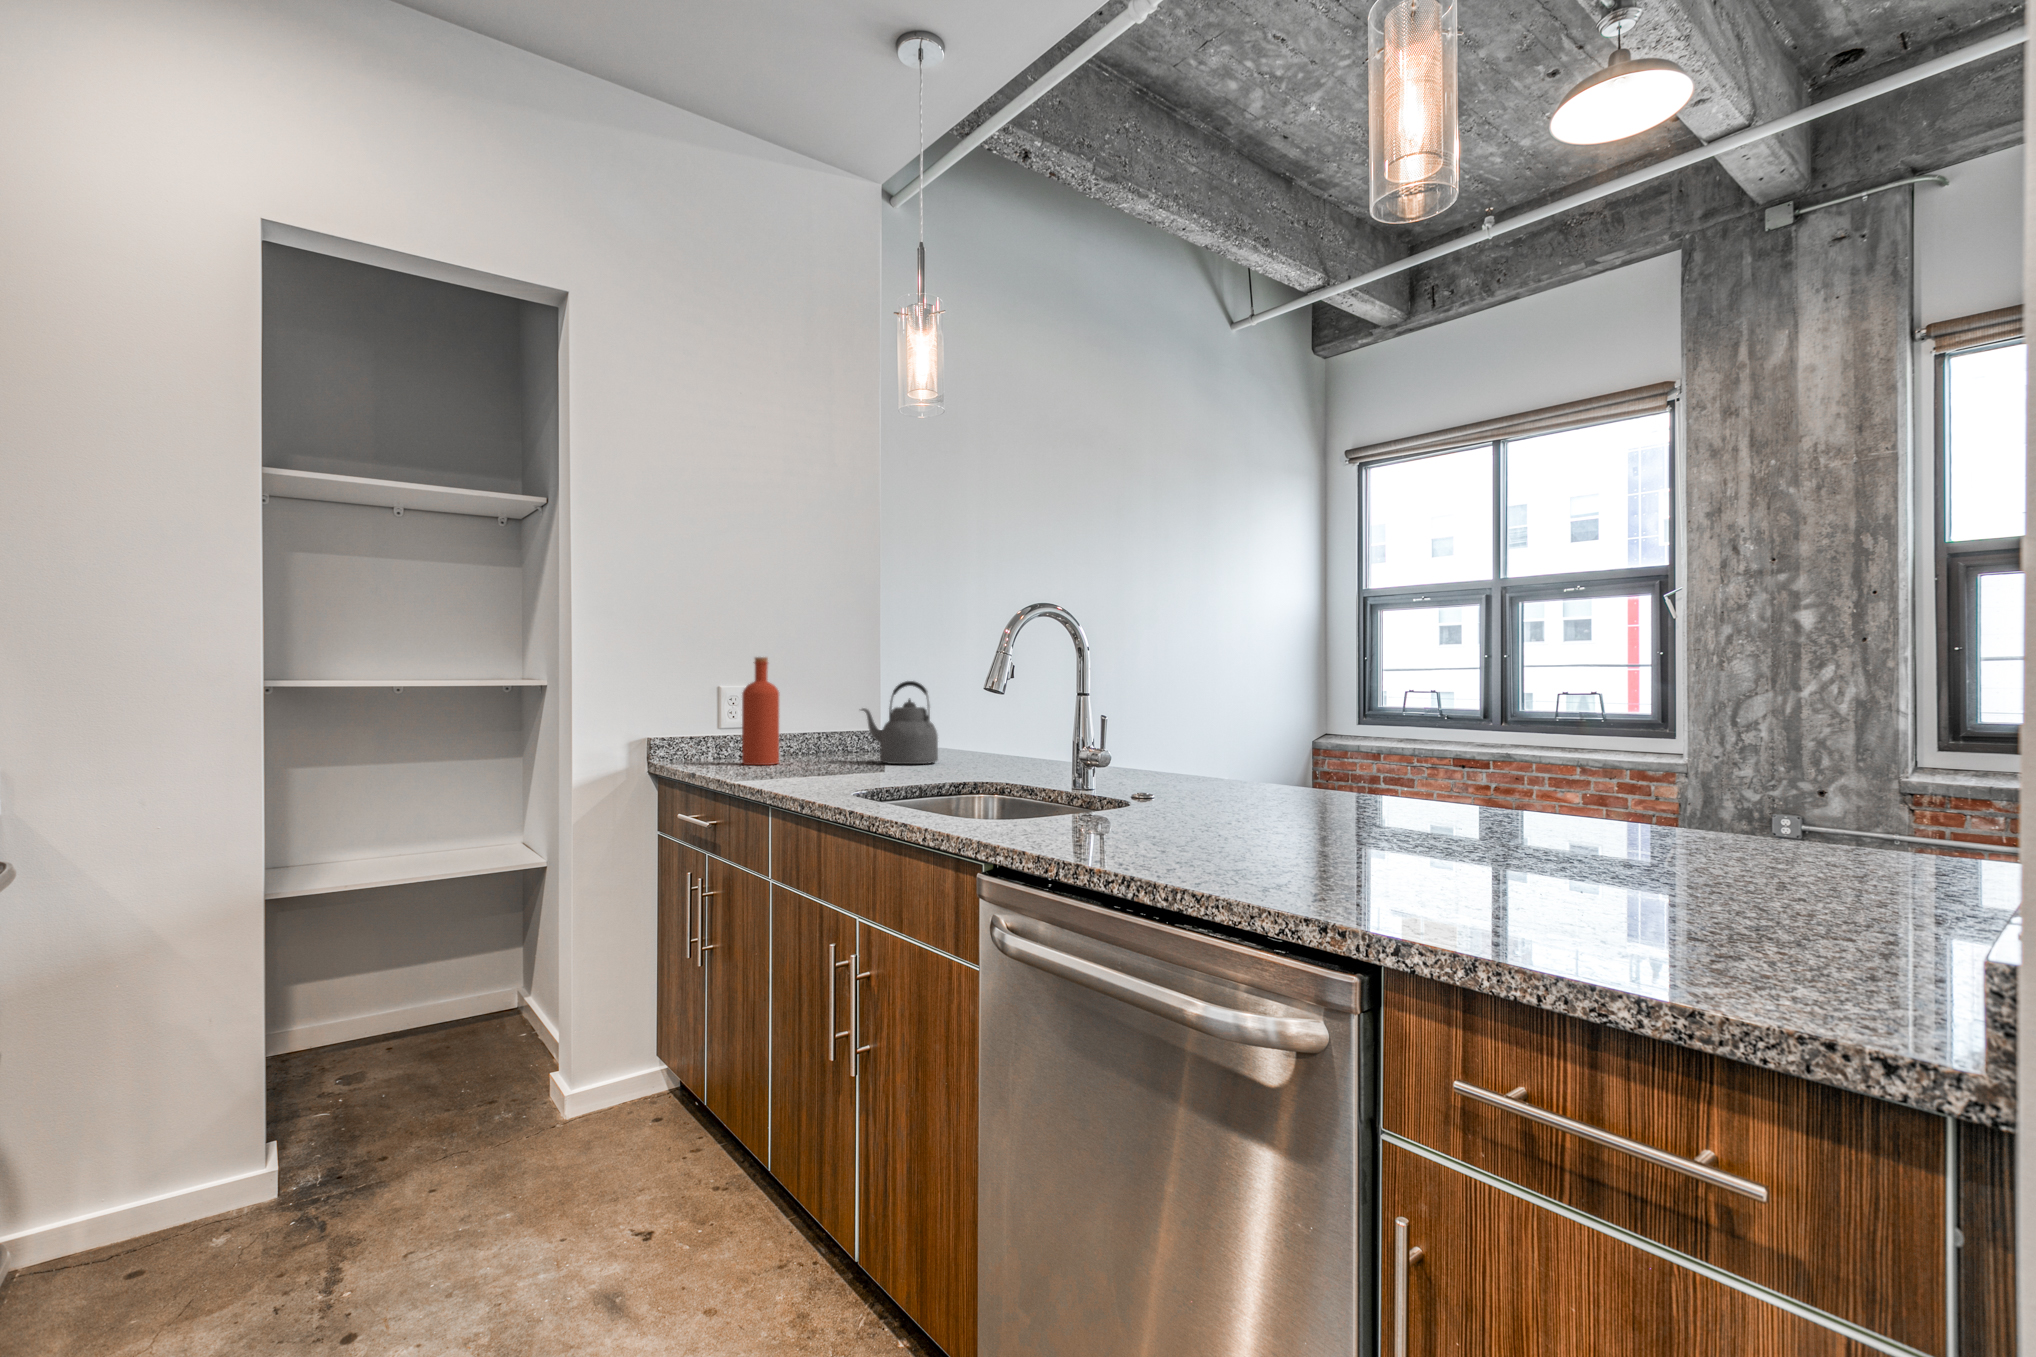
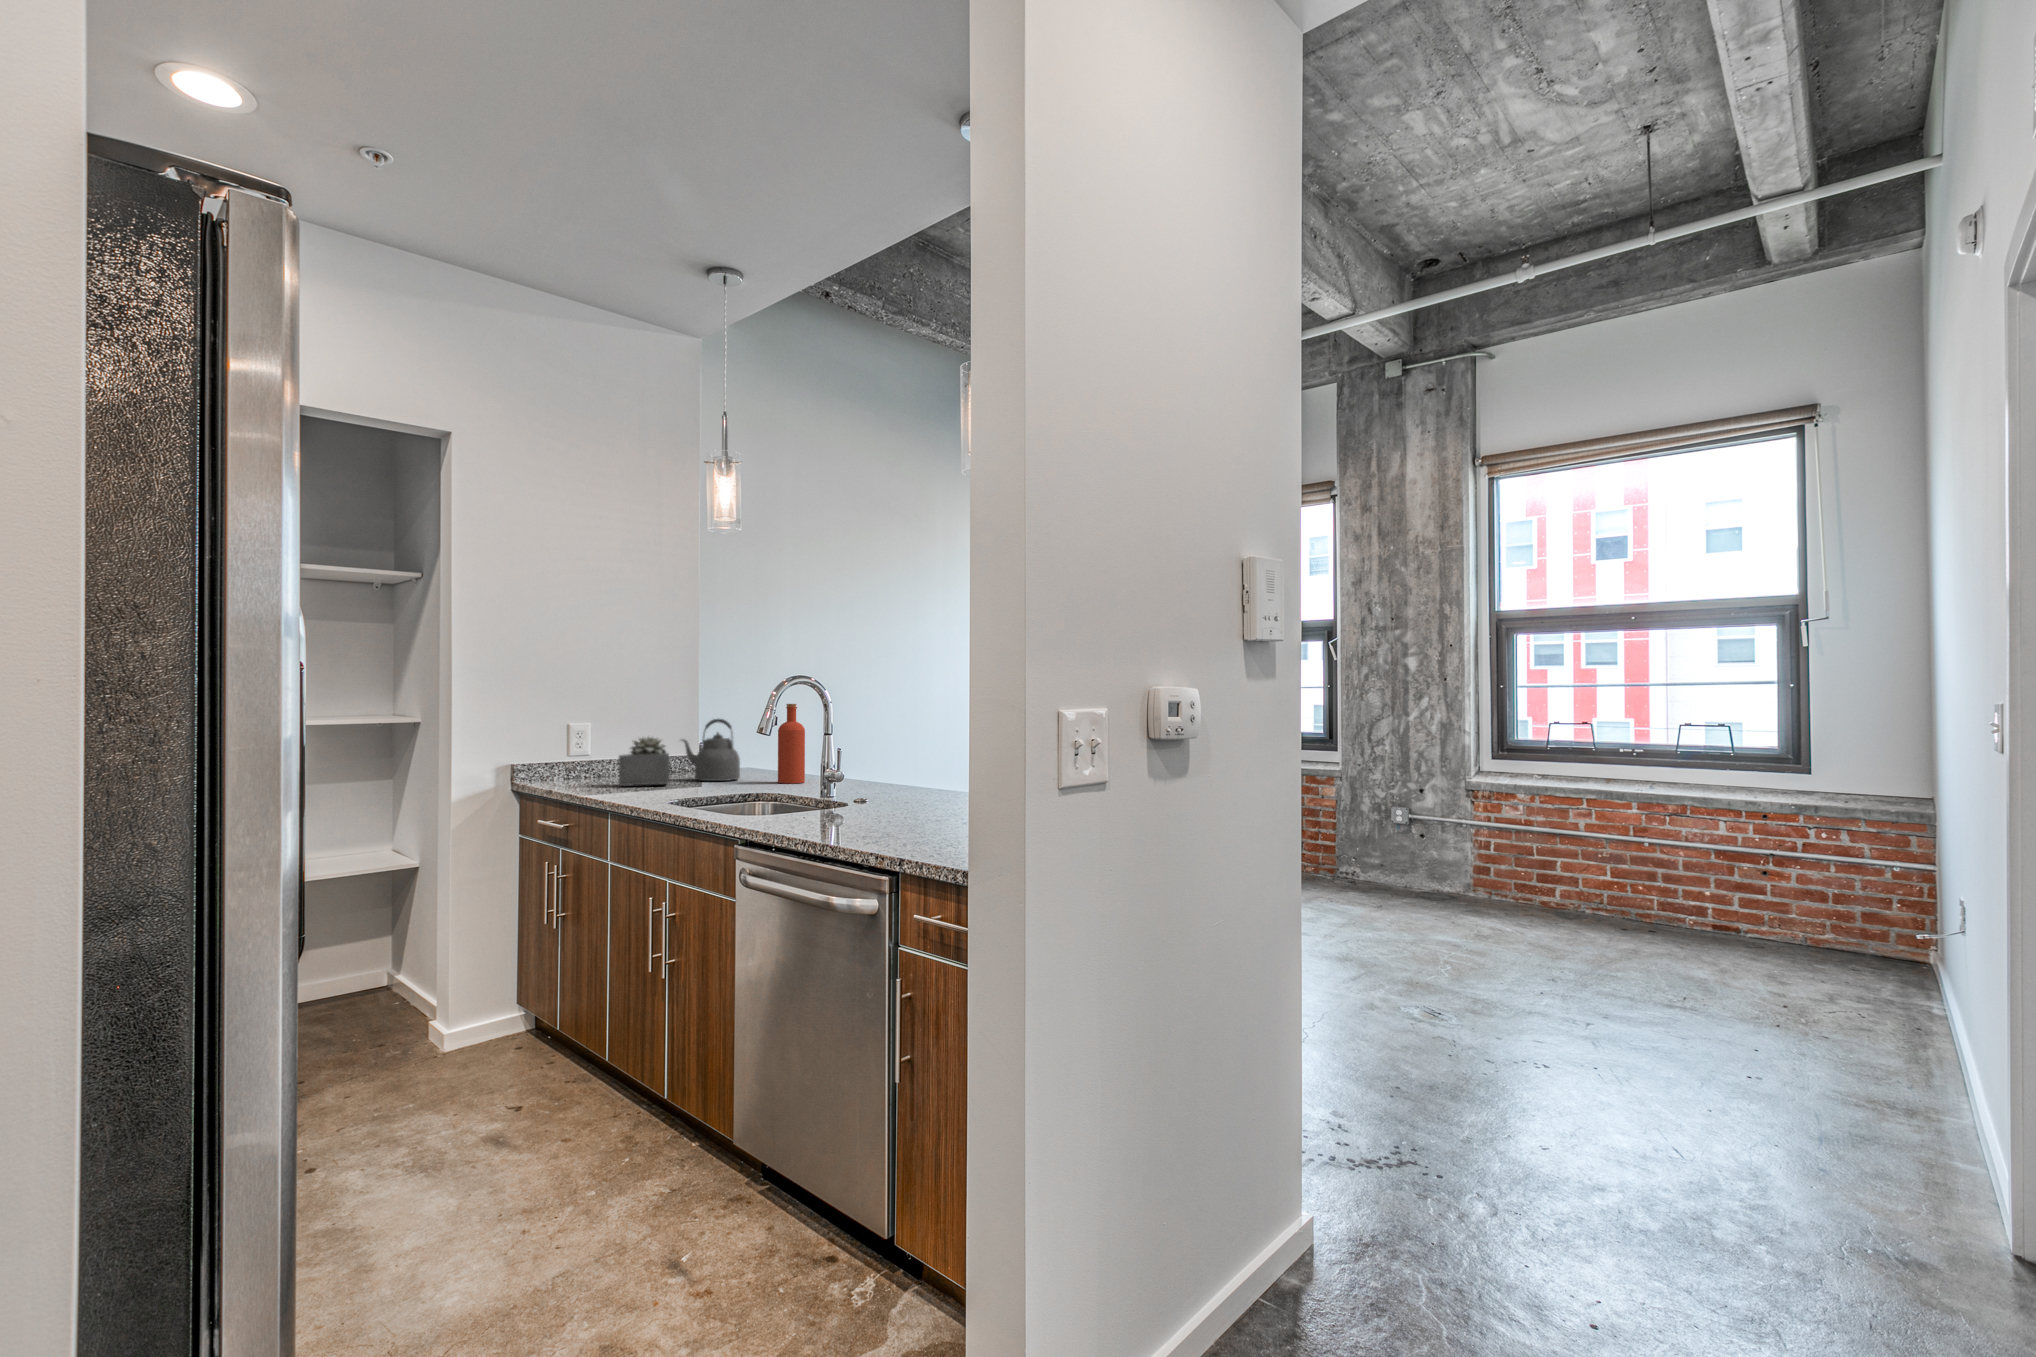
bottle: present [742,657,779,765] -> present [778,704,805,783]
succulent plant: none [783,701,849,769] -> present [619,737,669,786]

